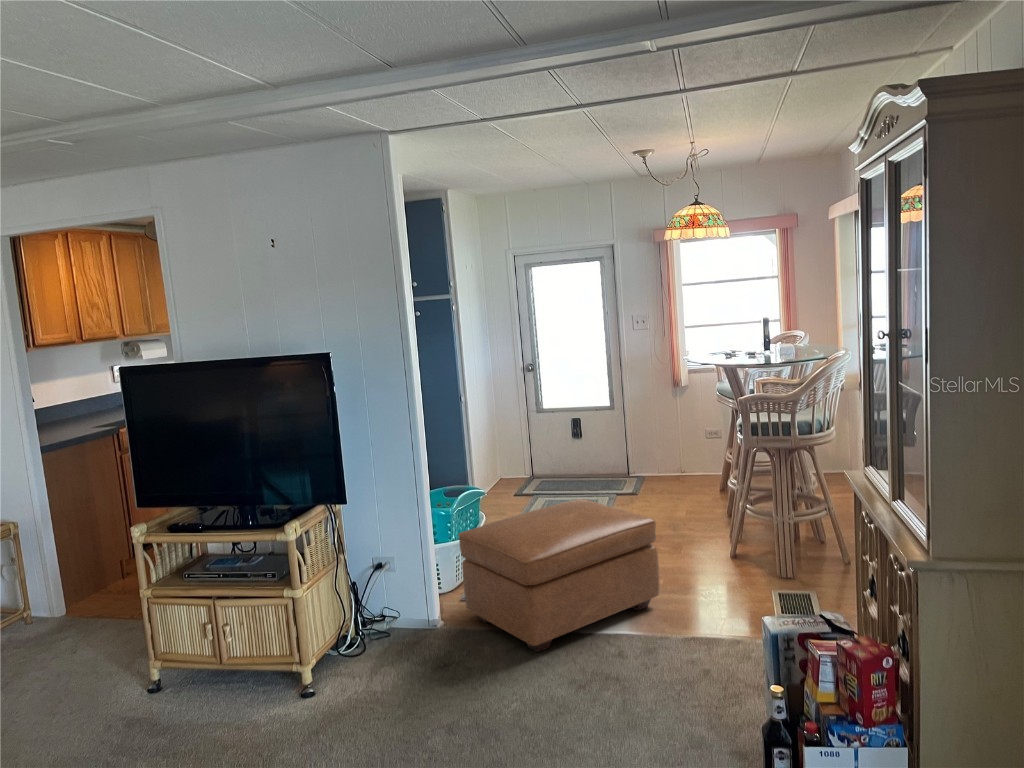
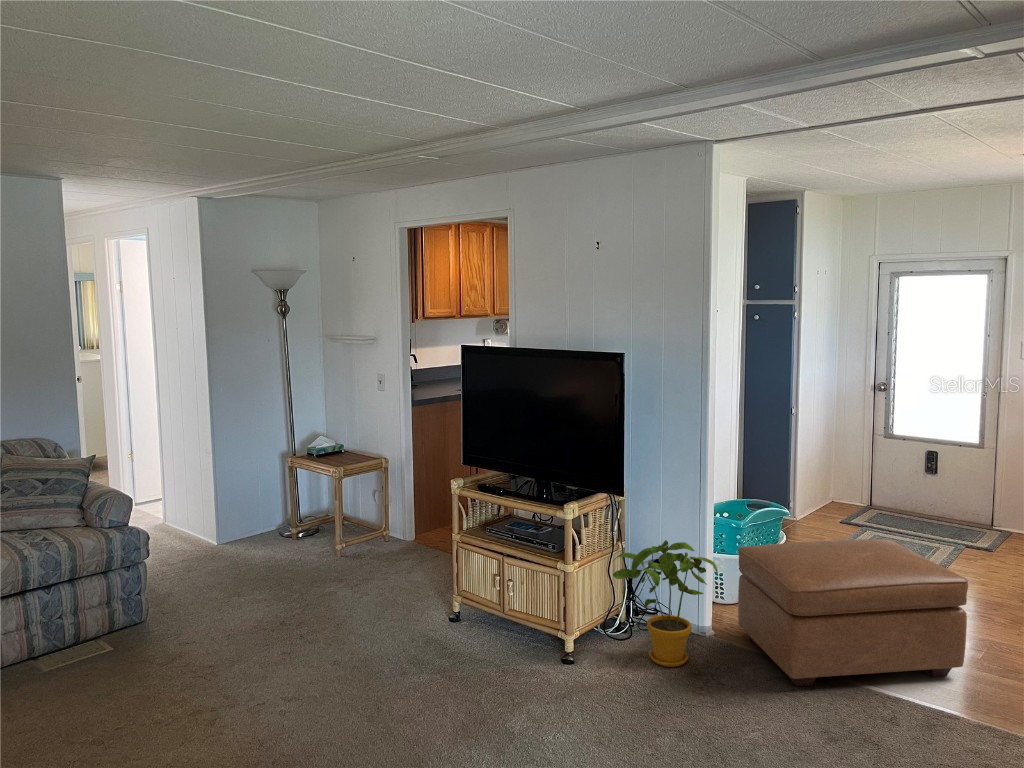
house plant: none [338,539,450,670] -> present [613,540,718,667]

